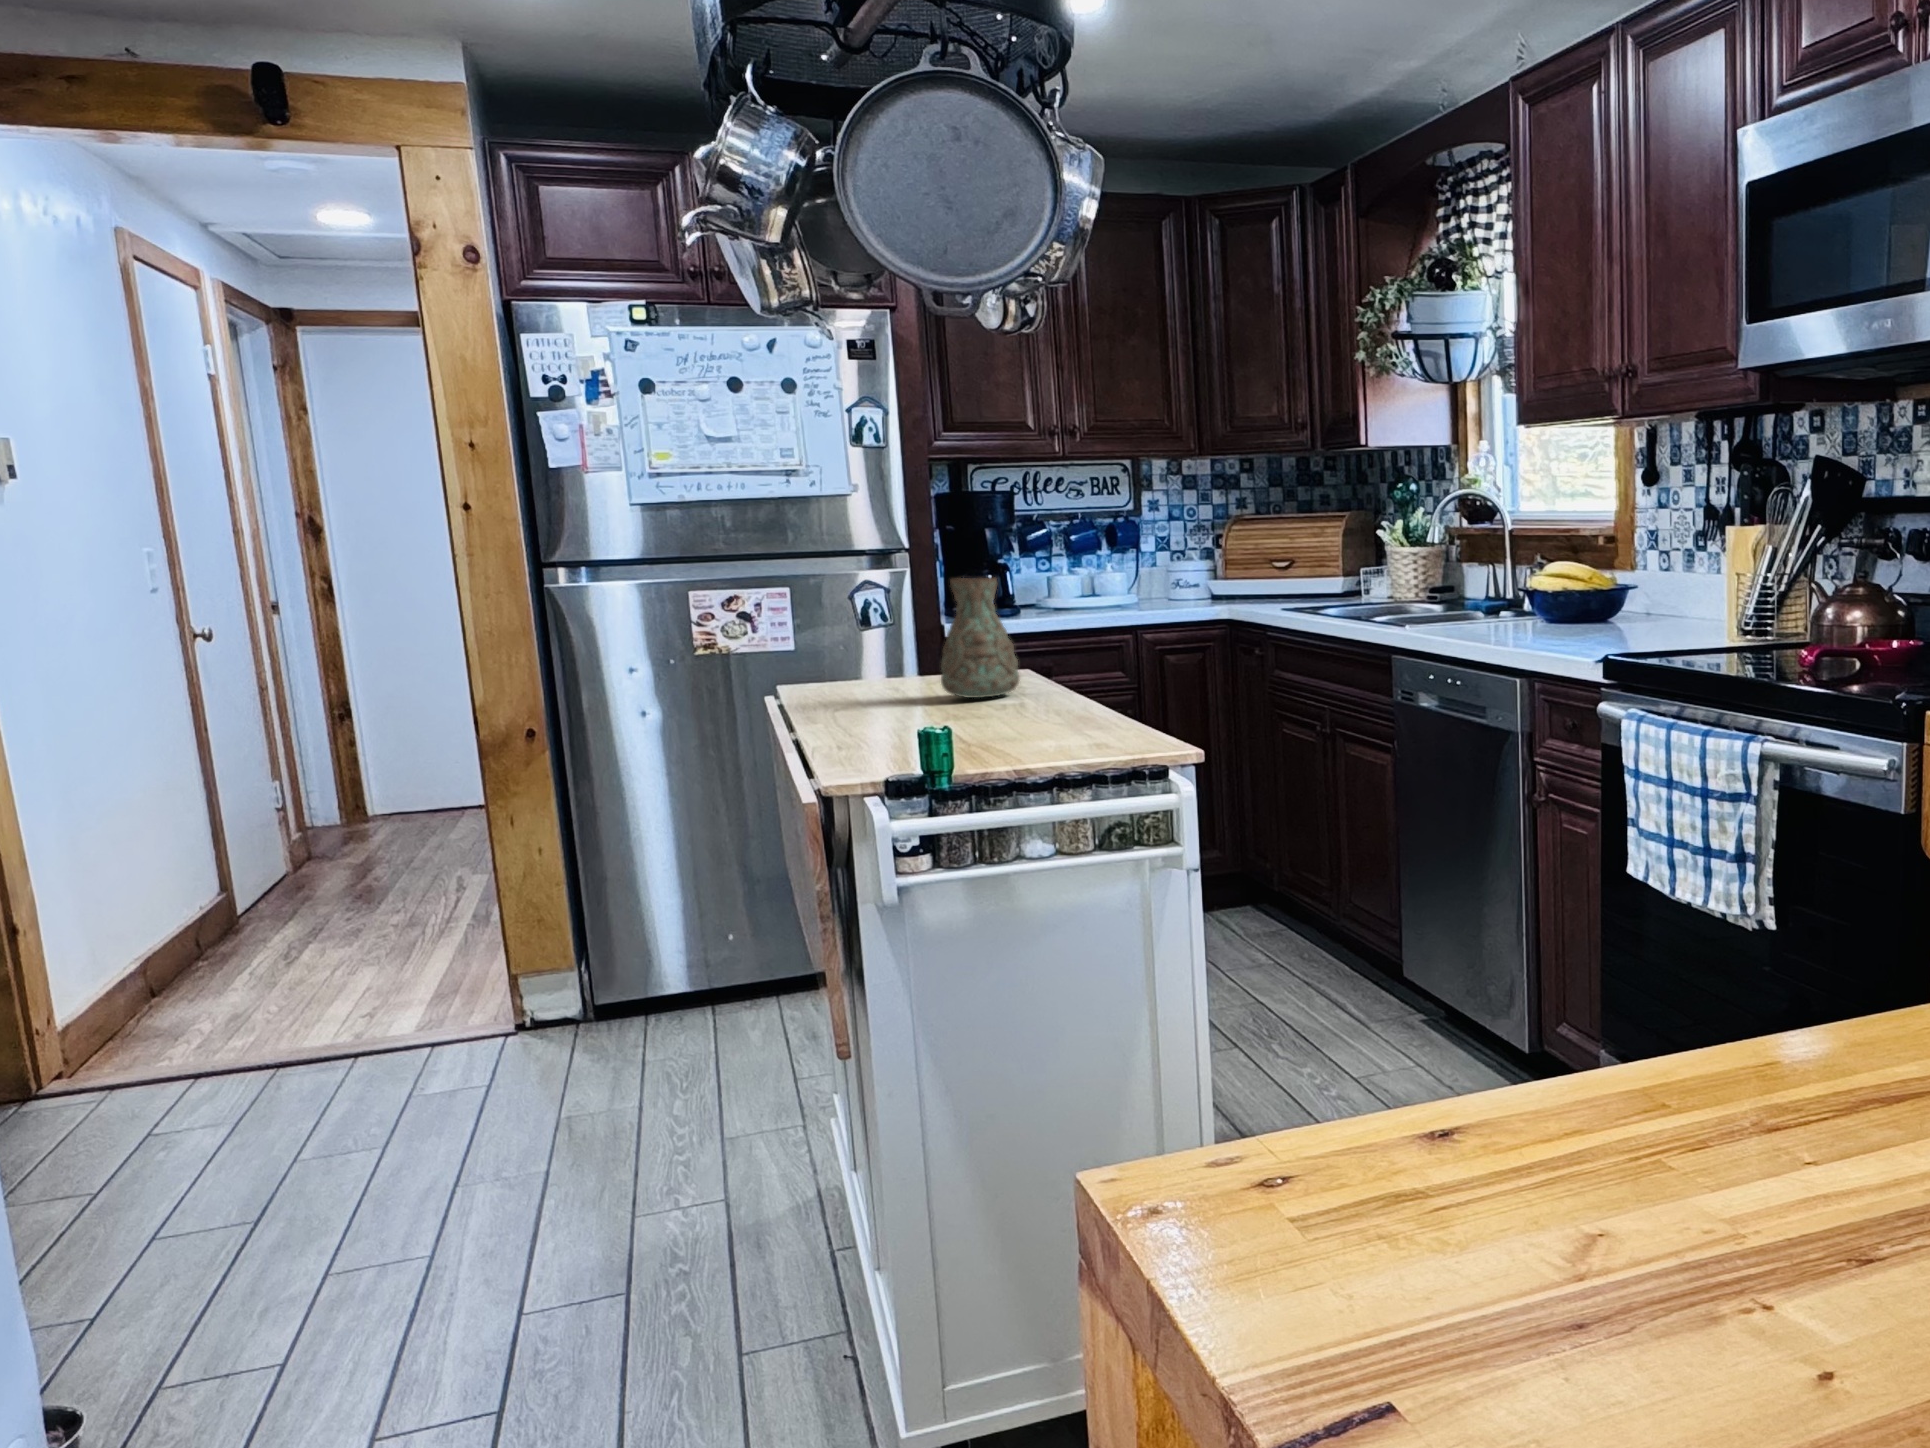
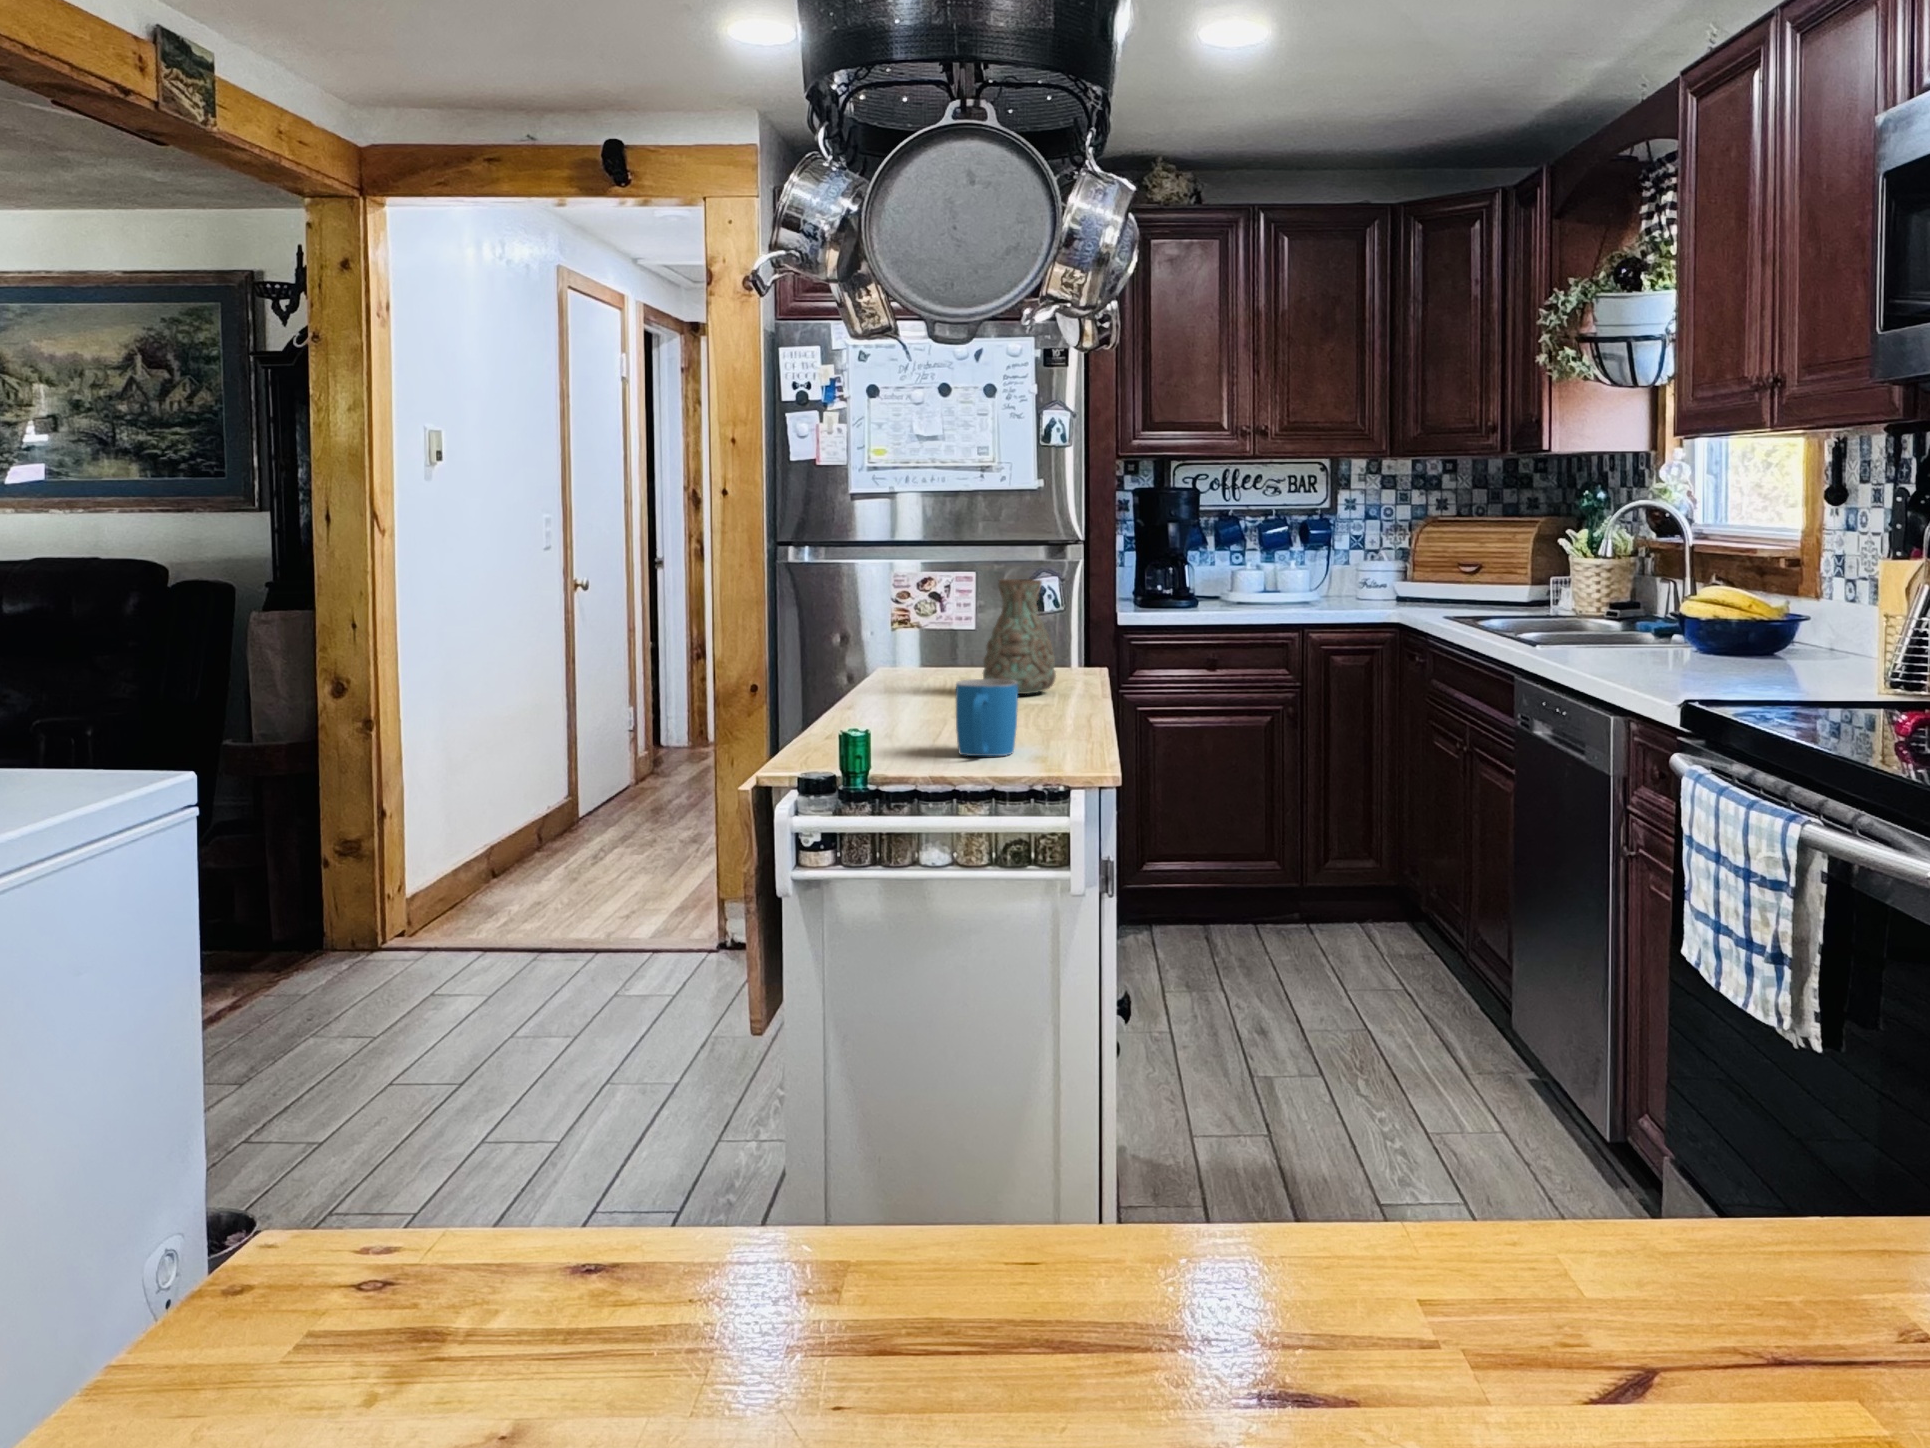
mug: none [1012,671,1079,750] -> present [956,679,1018,756]

